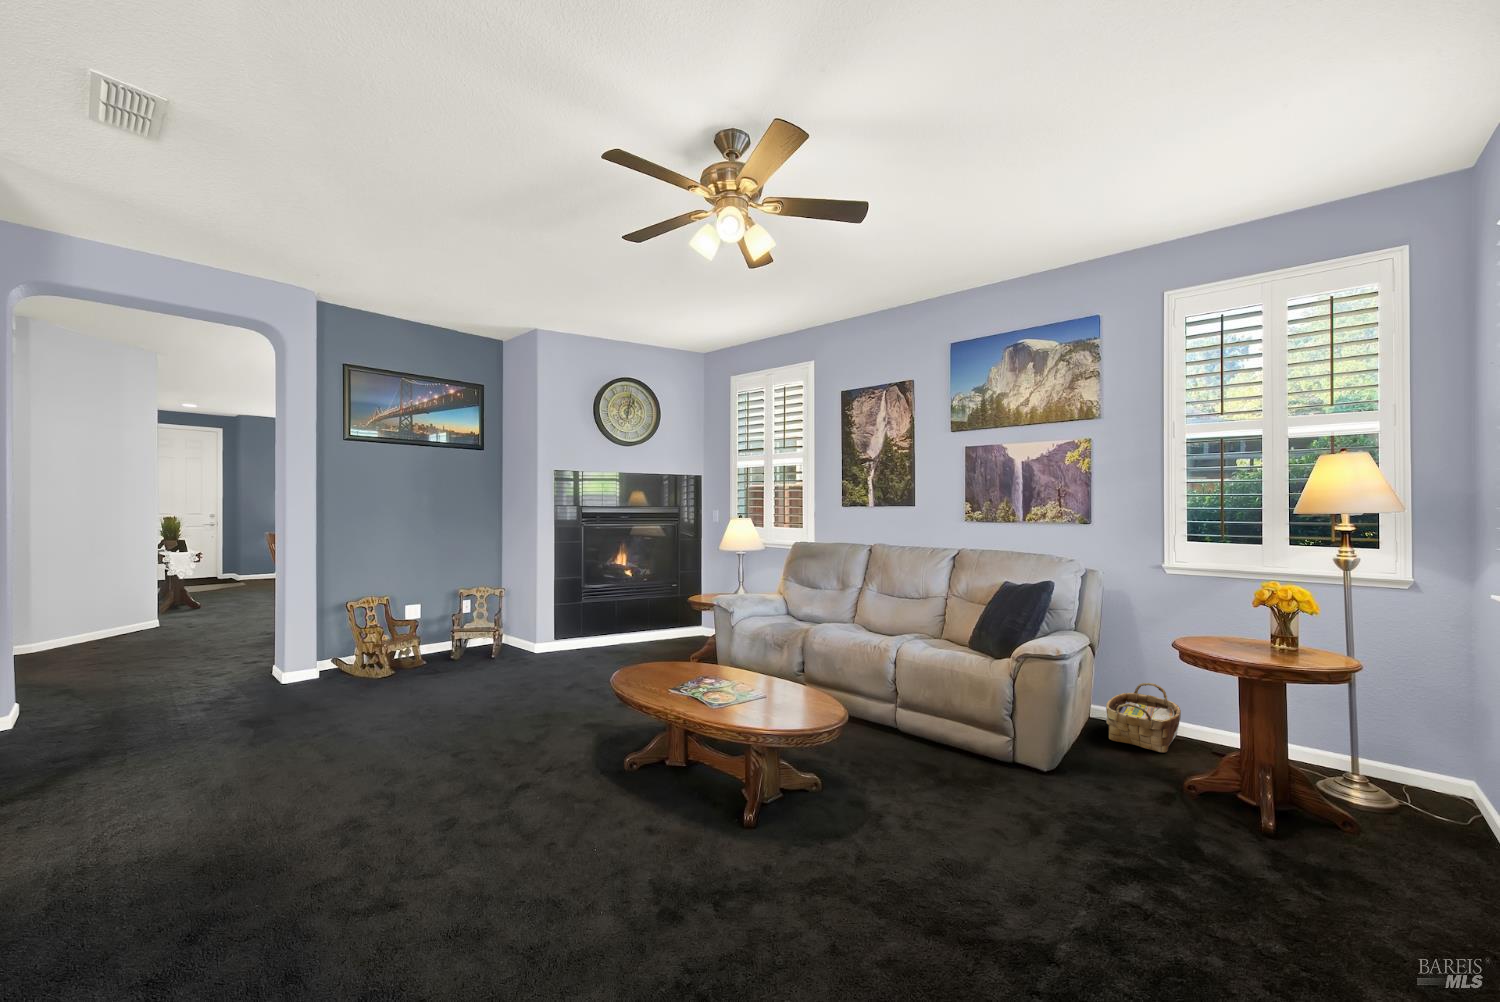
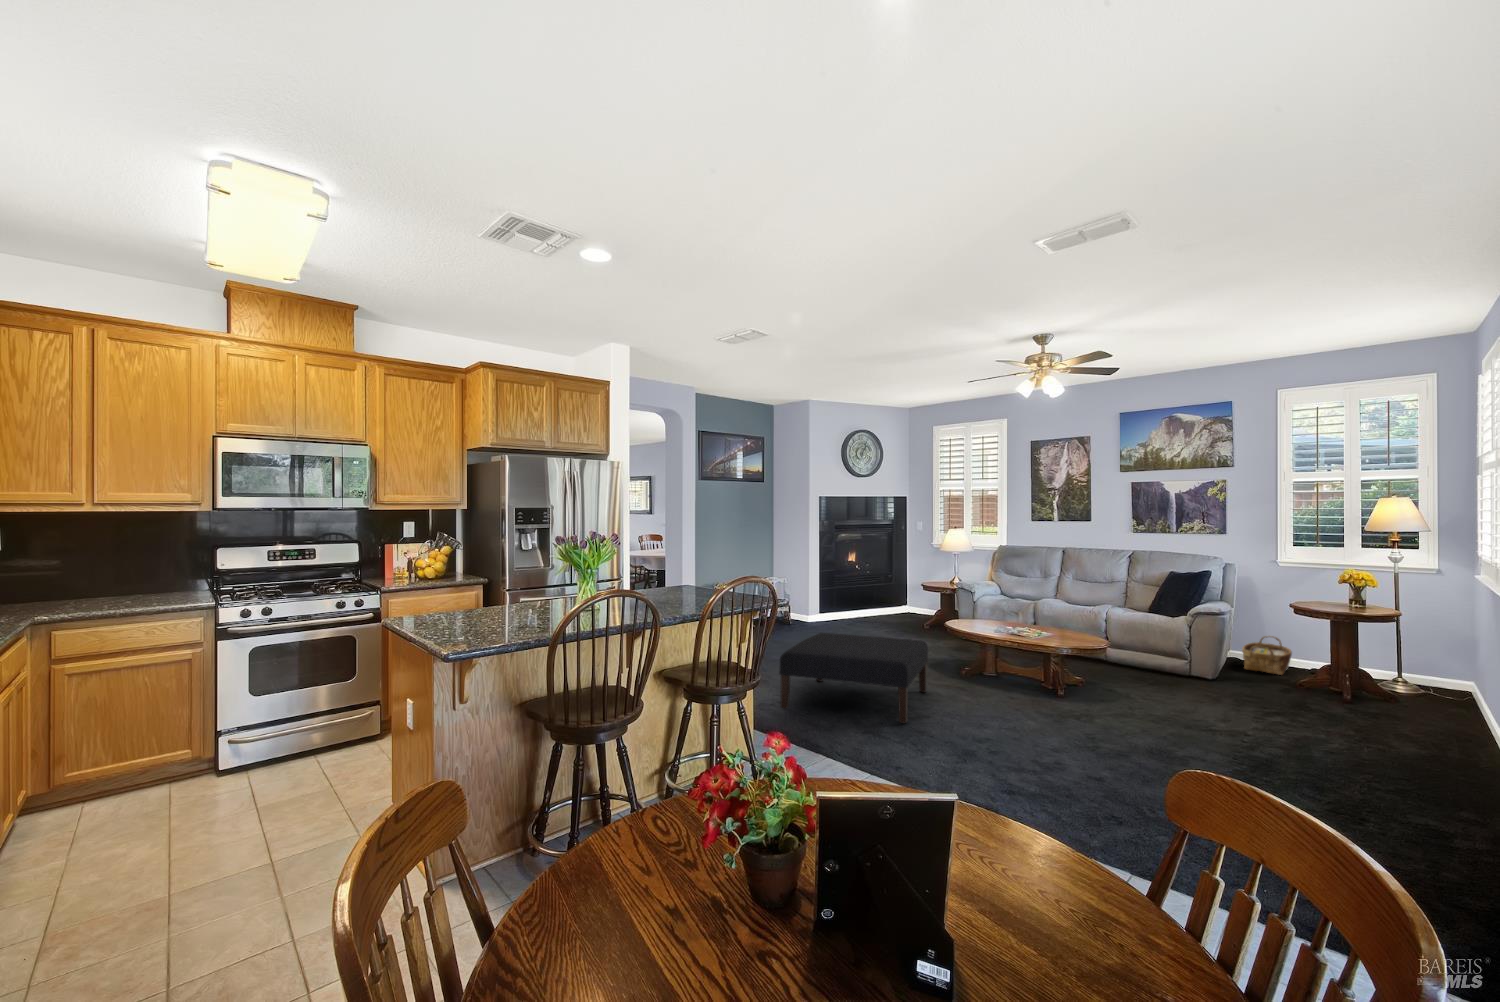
ottoman: none [95,703,508,960] -> present [779,633,928,723]

